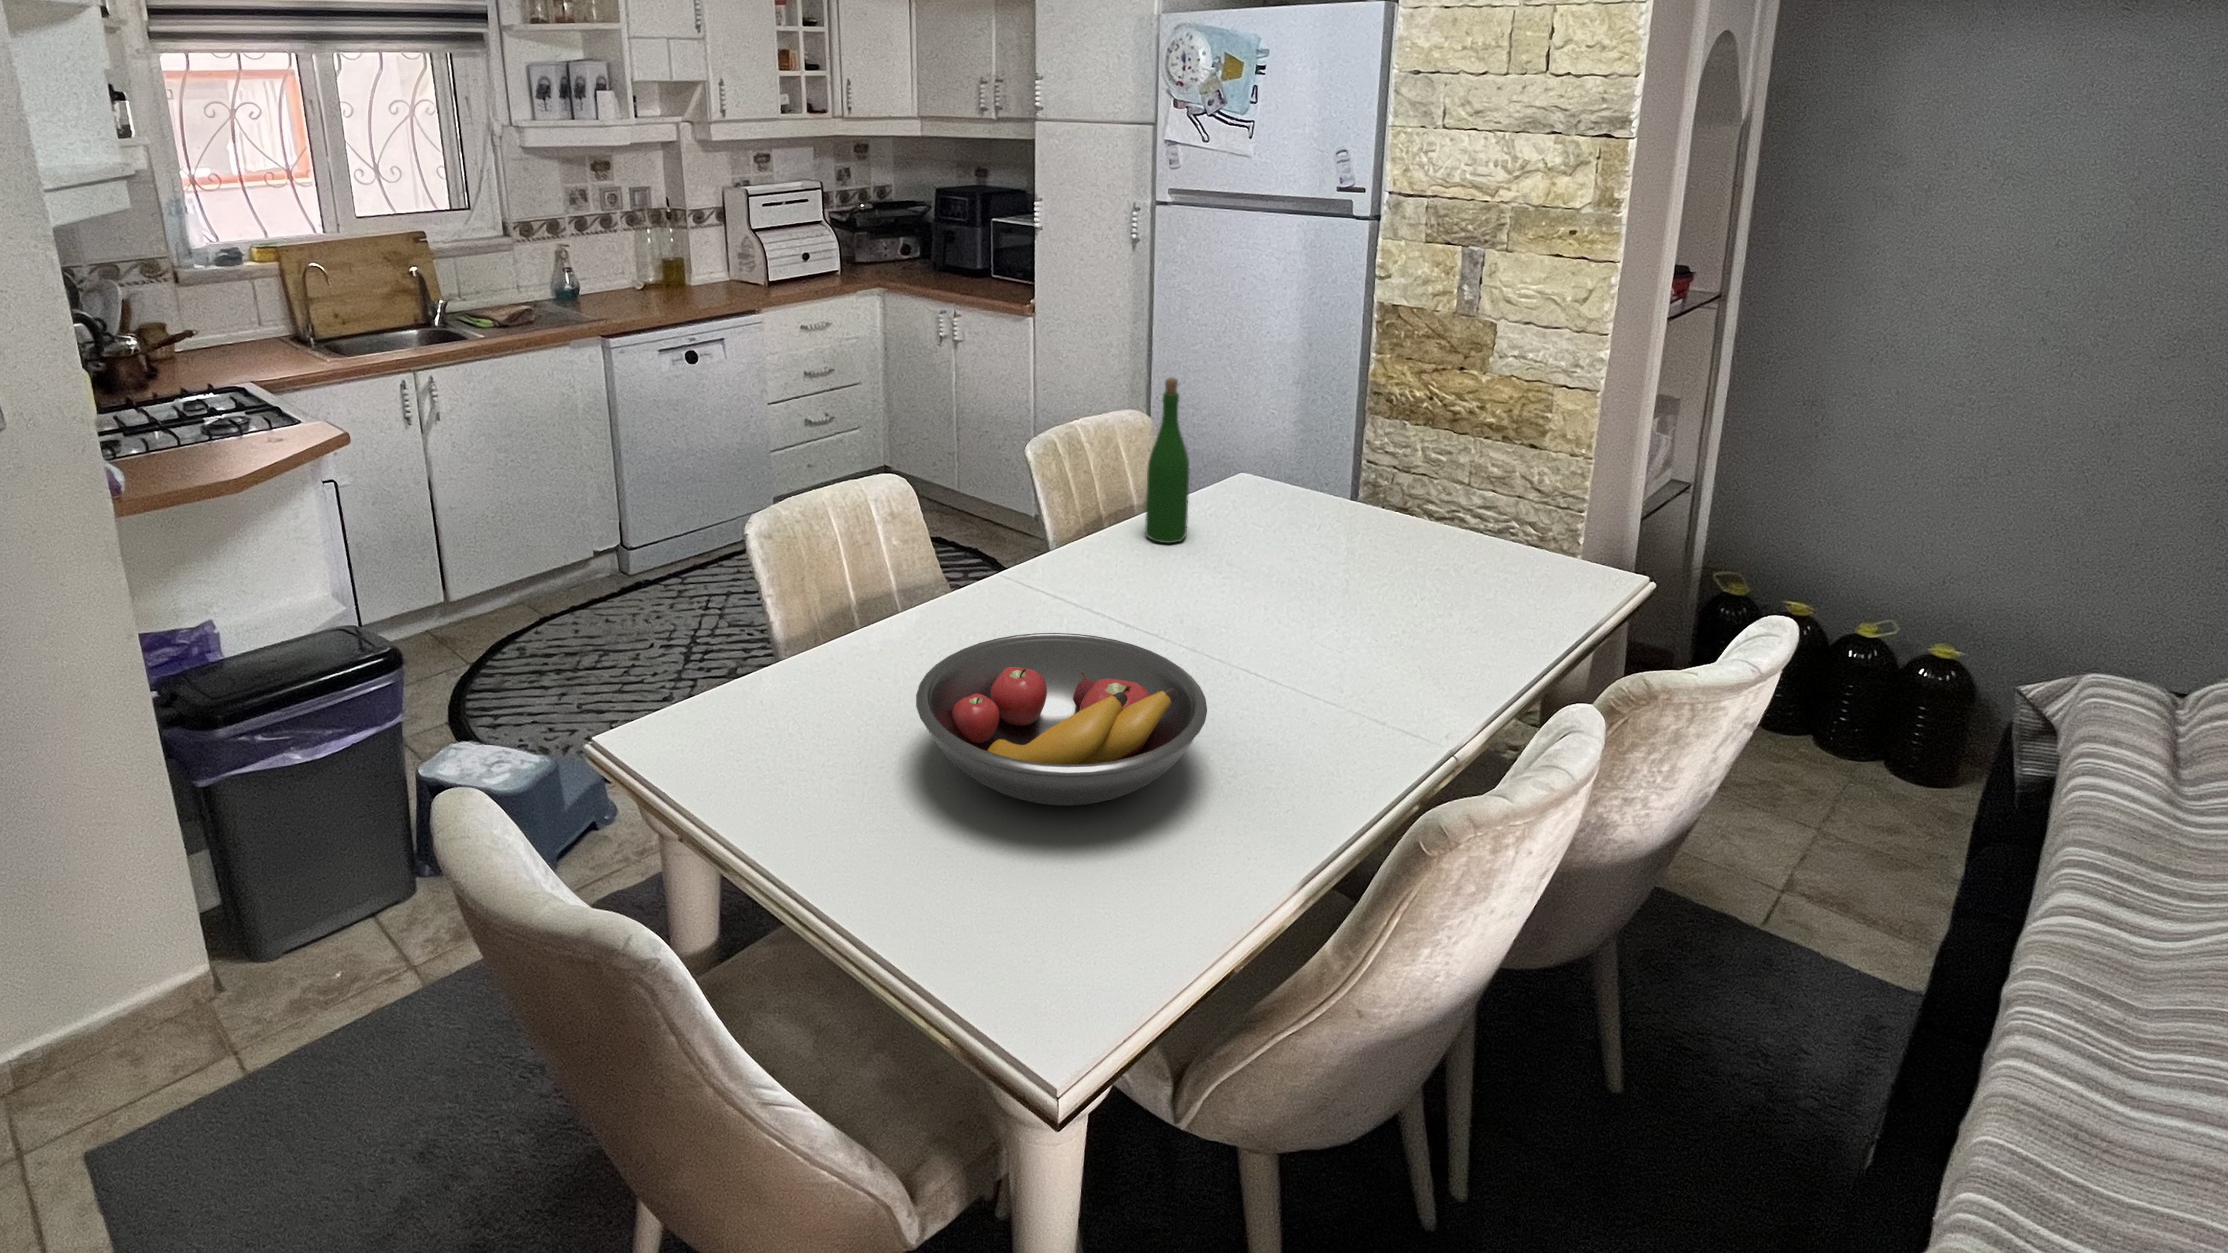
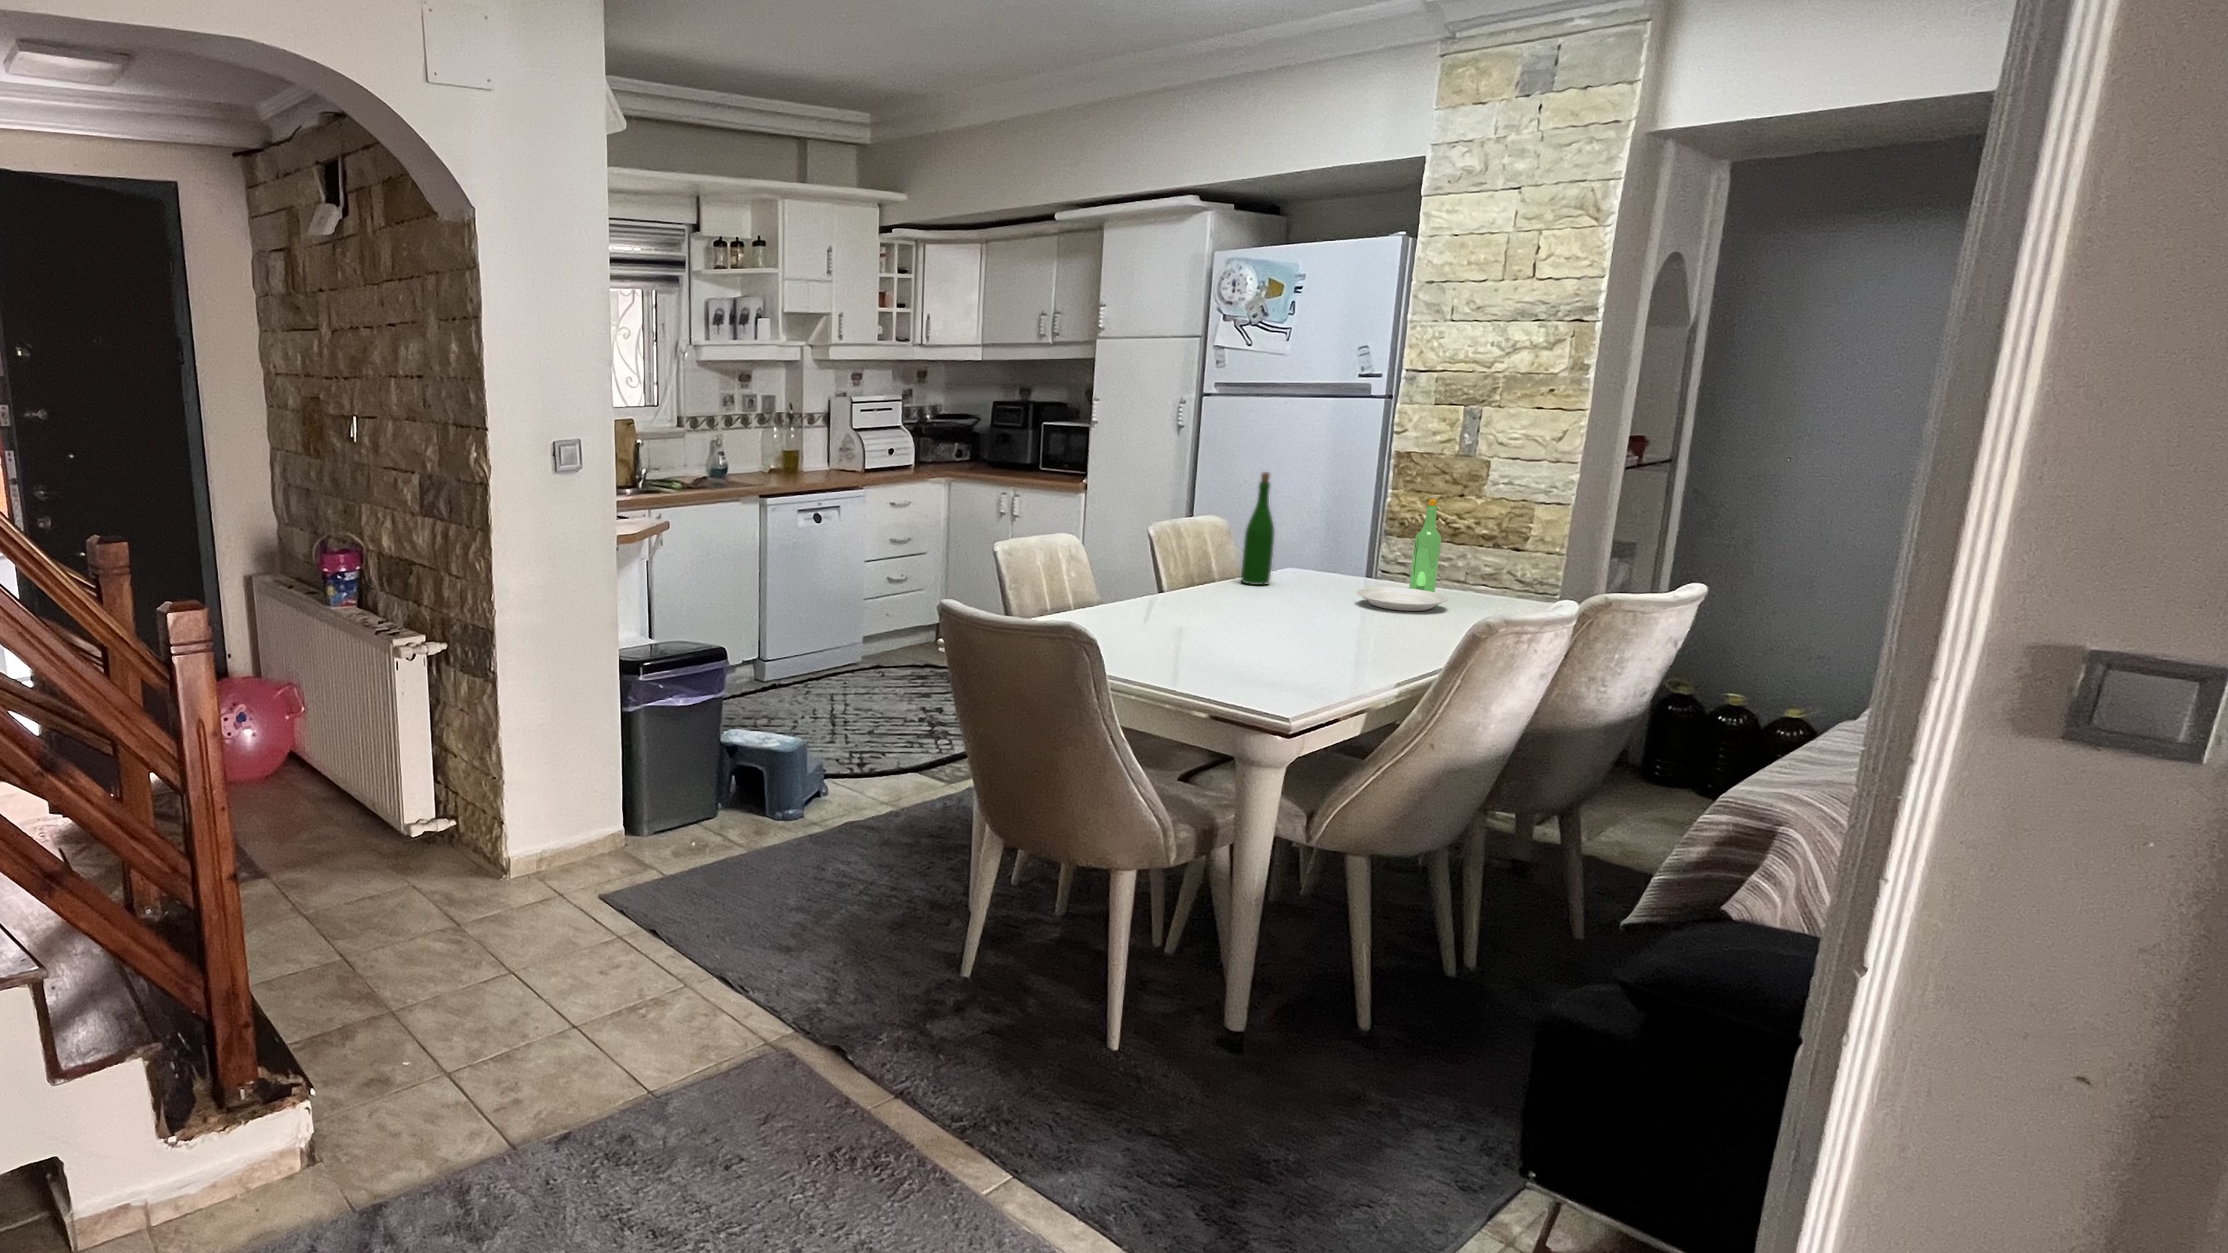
plate: none [1291,432,1418,620] -> present [1357,499,1448,611]
fruit bowl: present [916,633,1207,806] -> none [1159,582,1339,649]

